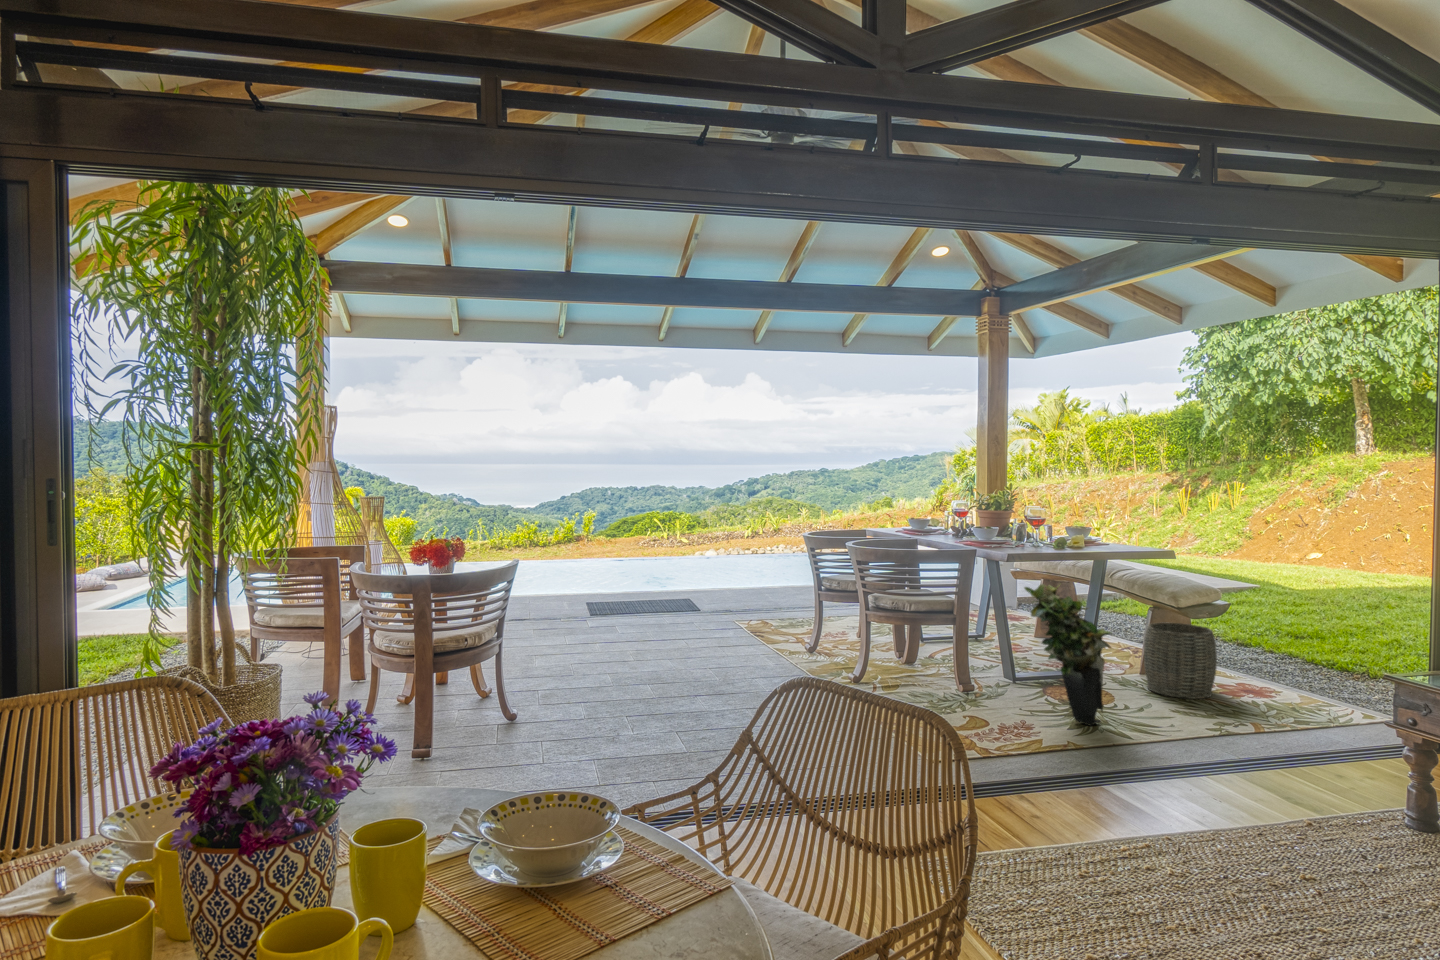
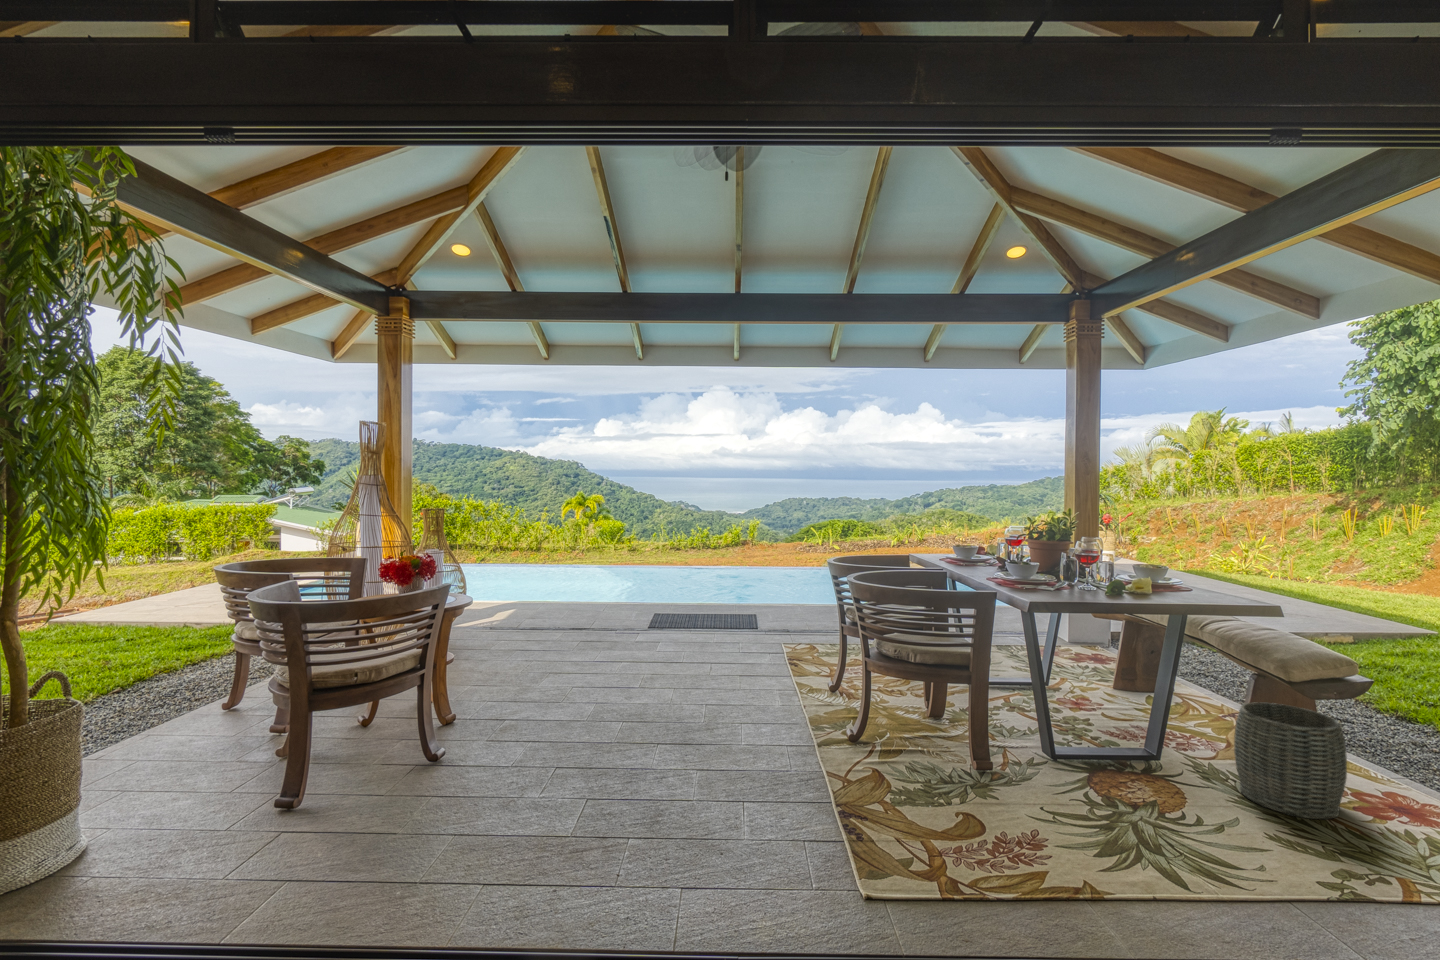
potted plant: present [1024,584,1111,726] -> none [1045,647,1167,851]

